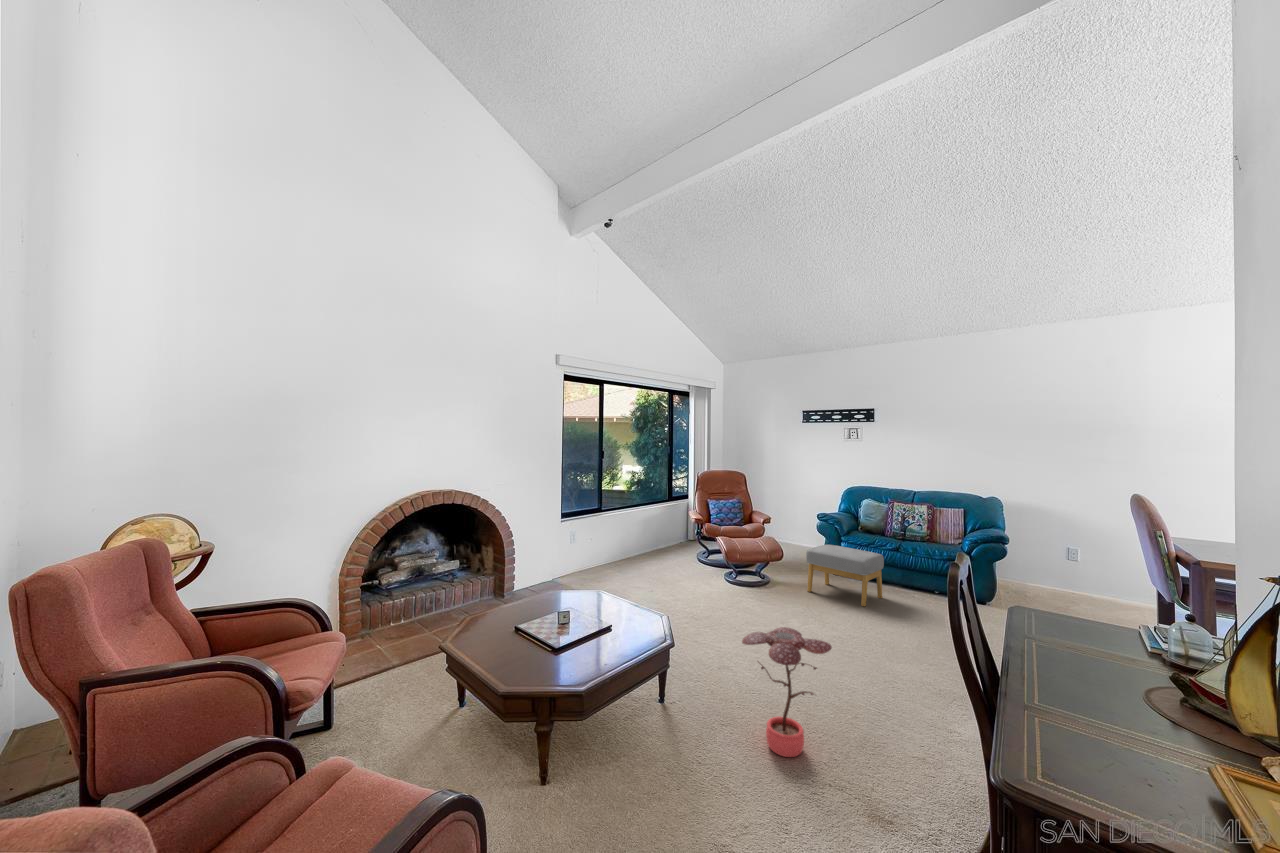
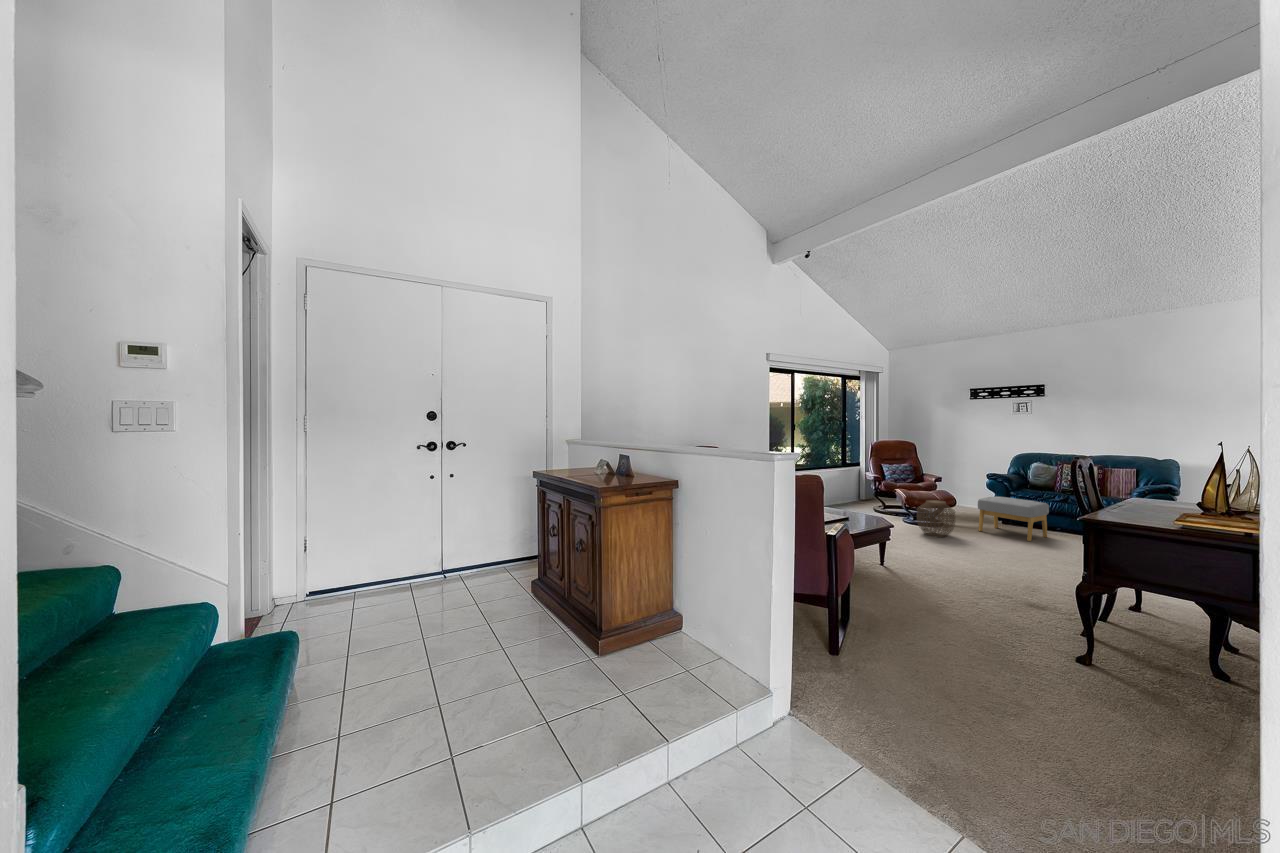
woven basket: none [734,554,780,606] -> present [917,500,955,537]
potted plant: present [742,627,832,757] -> none [940,529,1001,597]

